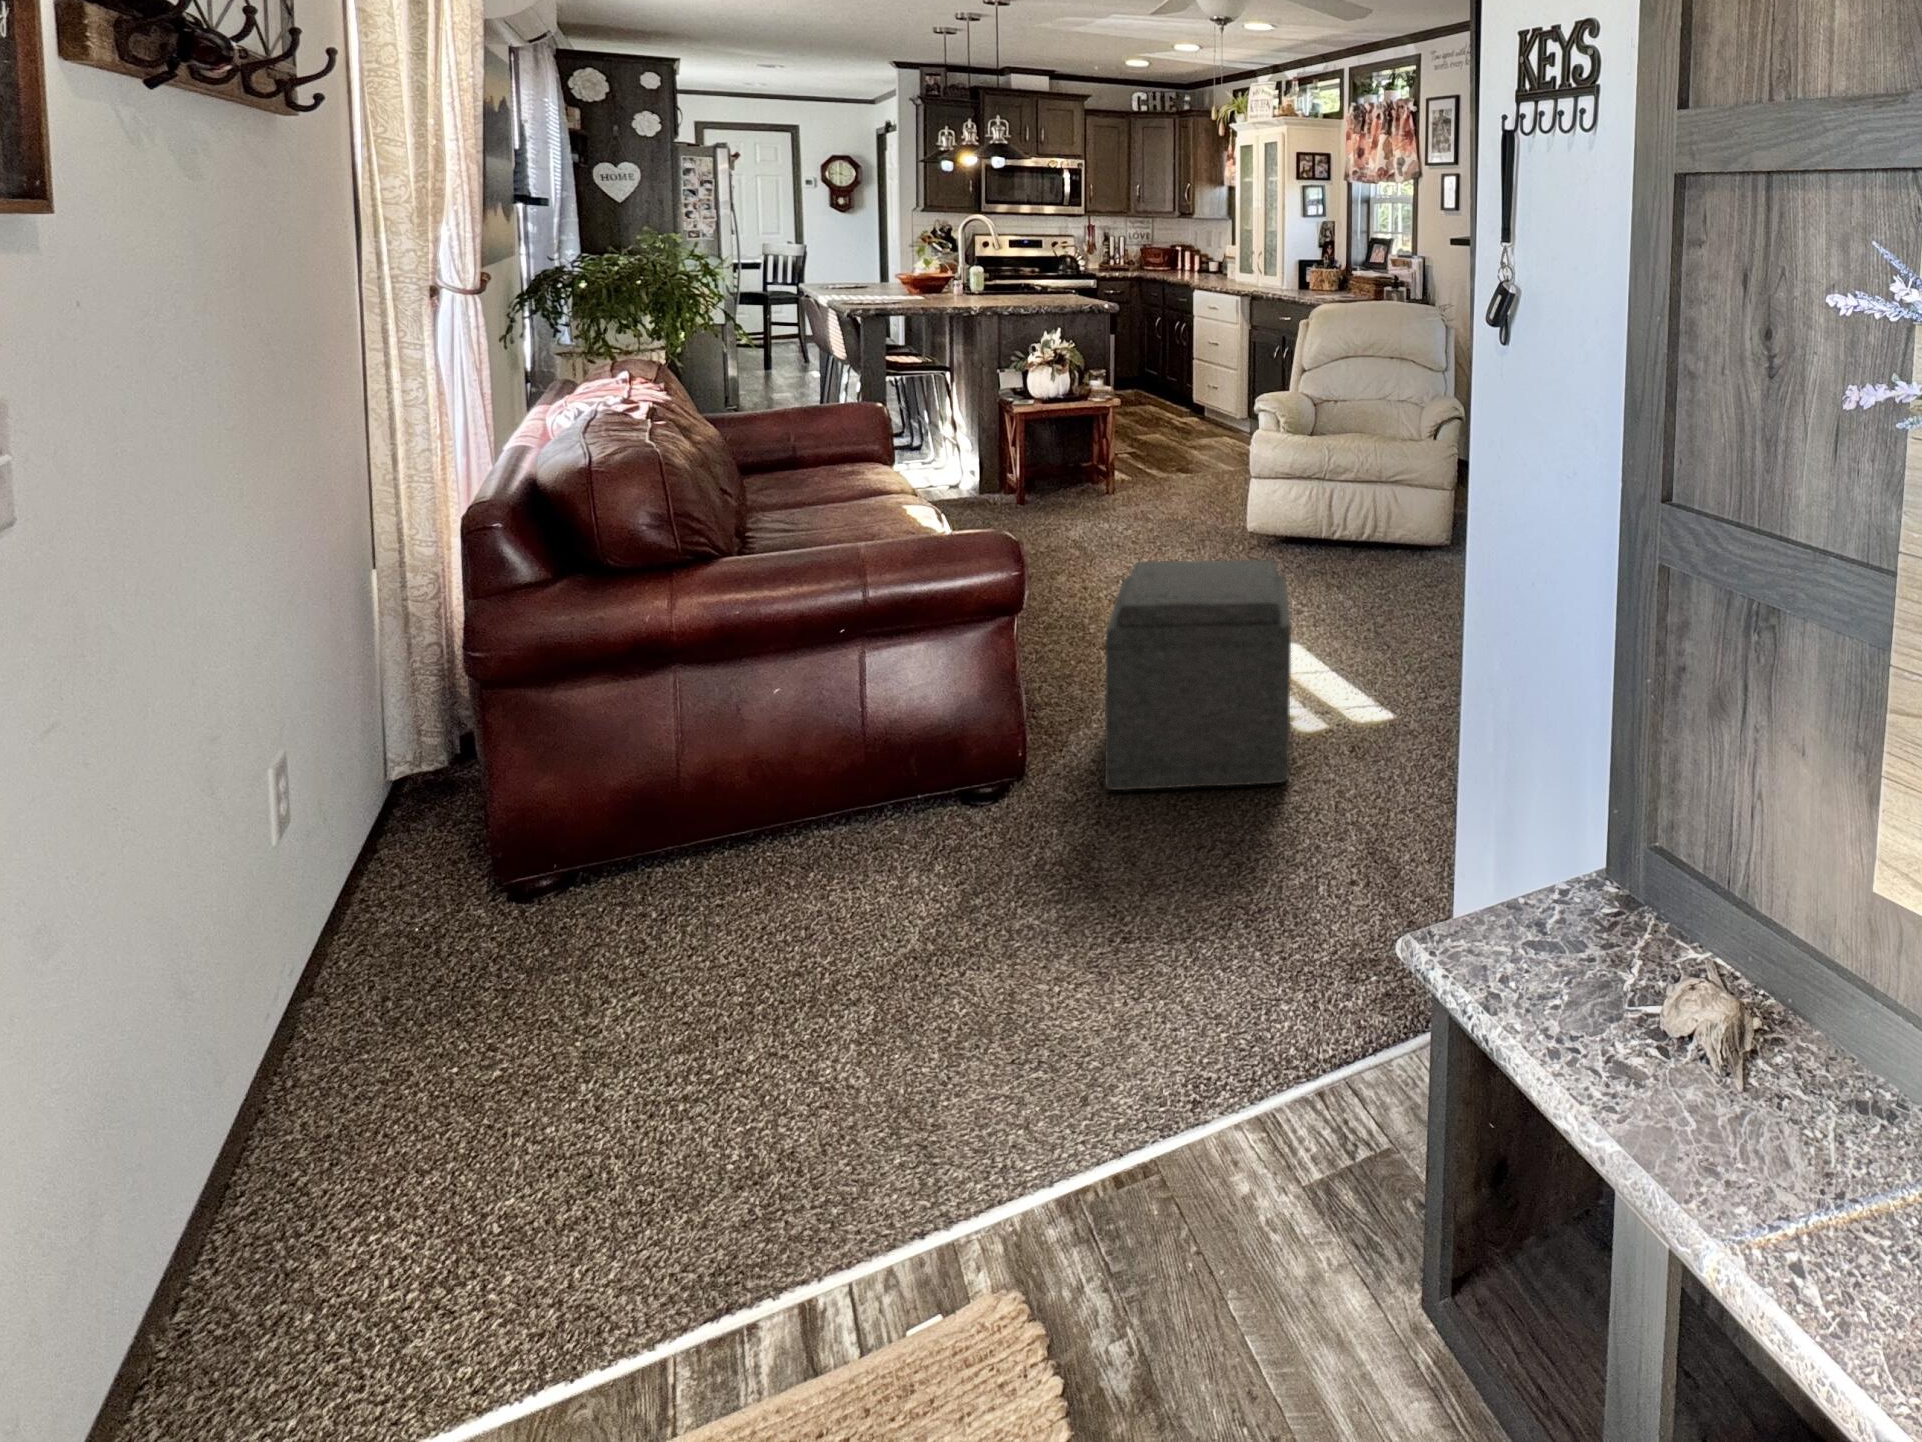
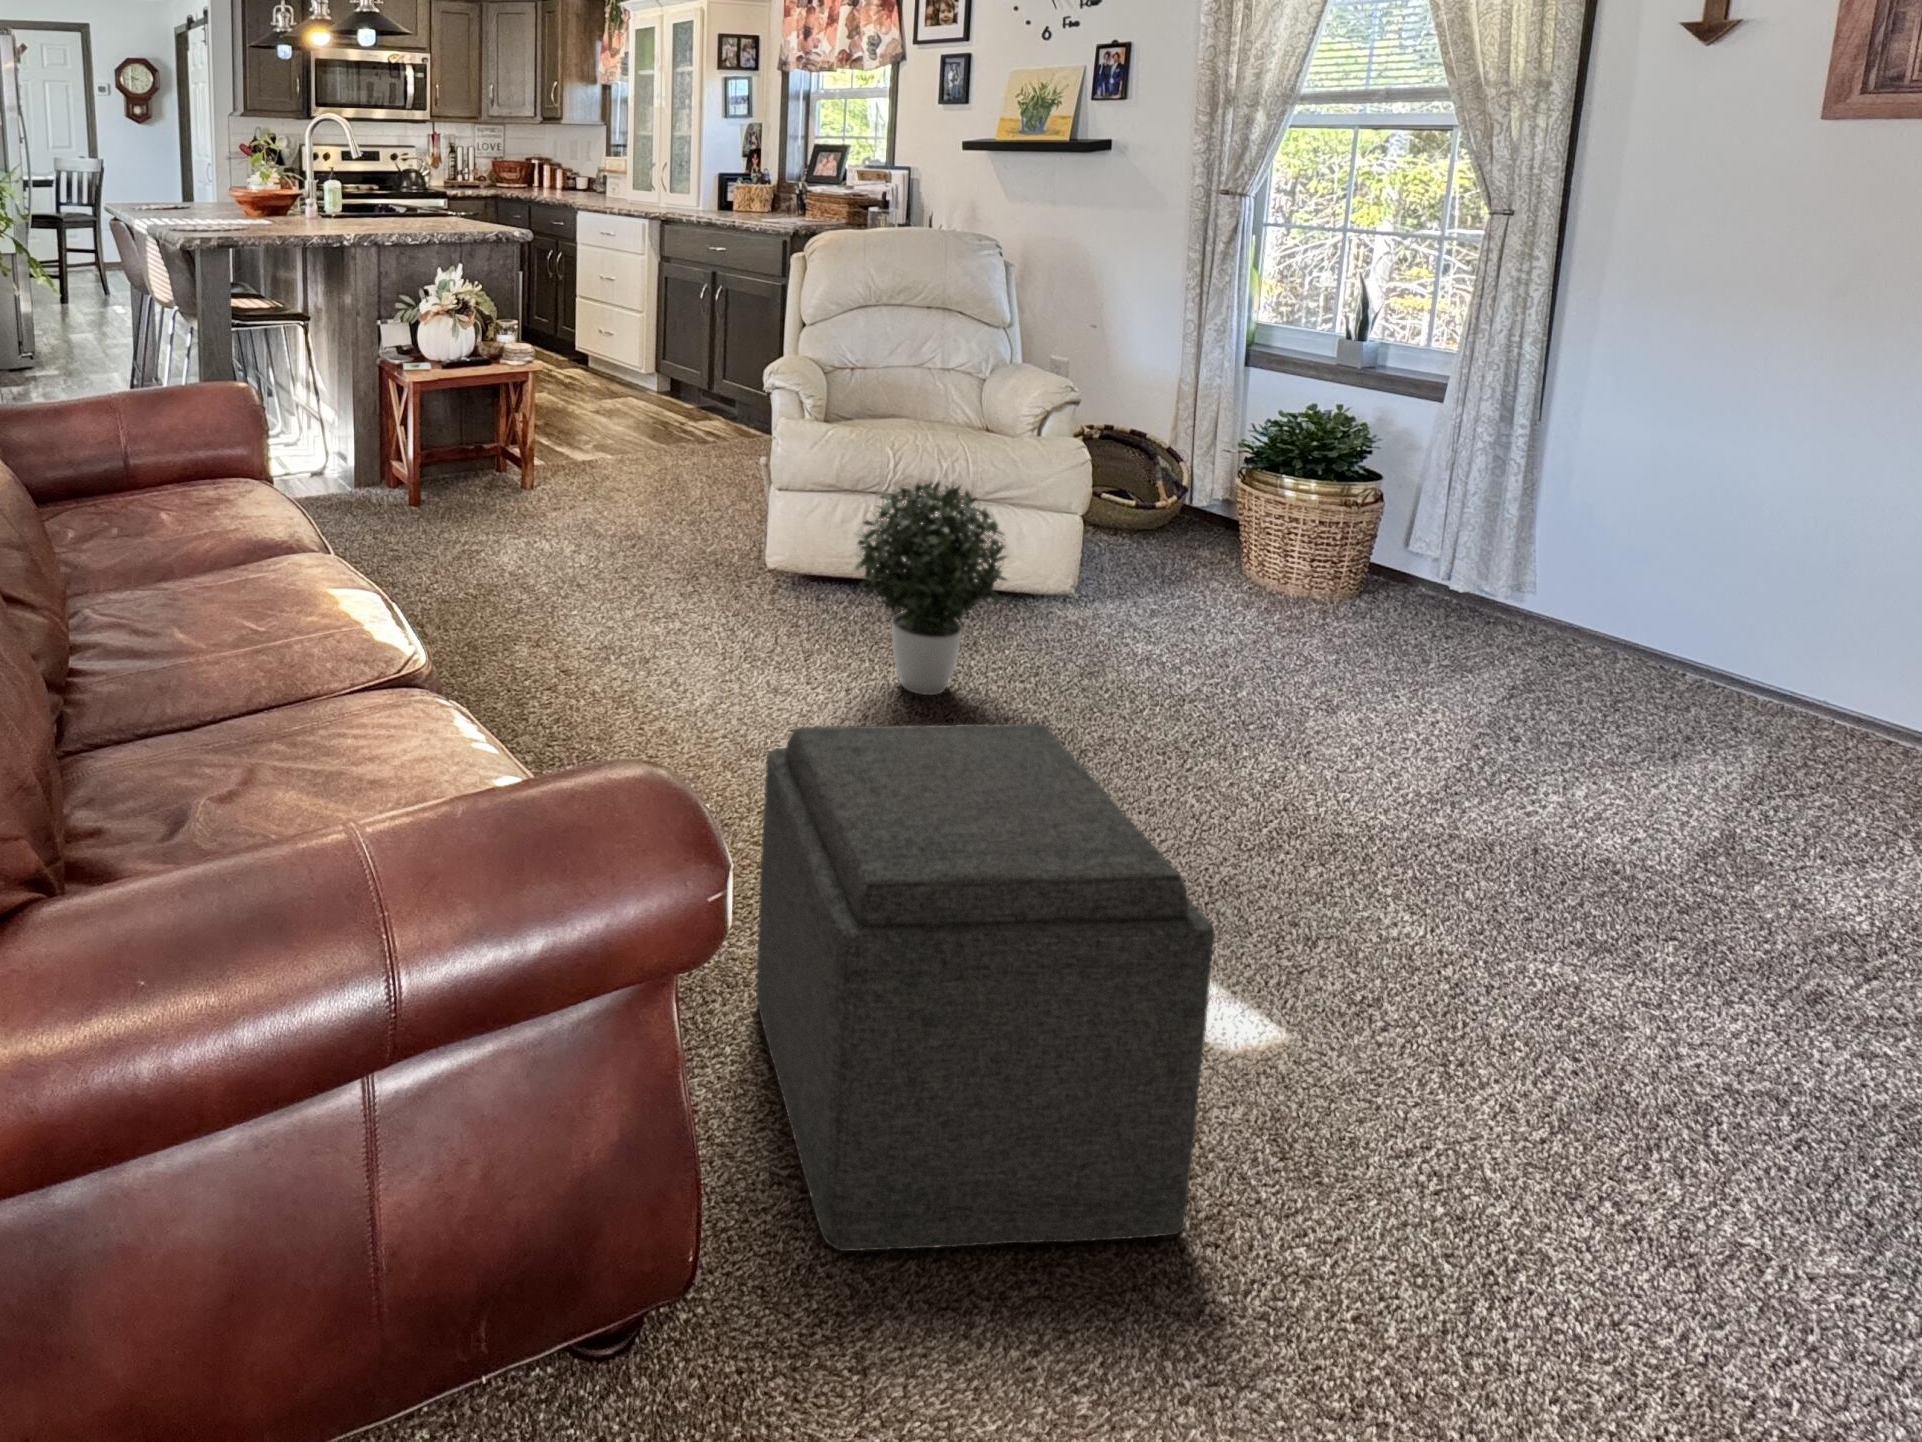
potted plant: none [1273,461,1370,599] -> present [855,482,1008,695]

